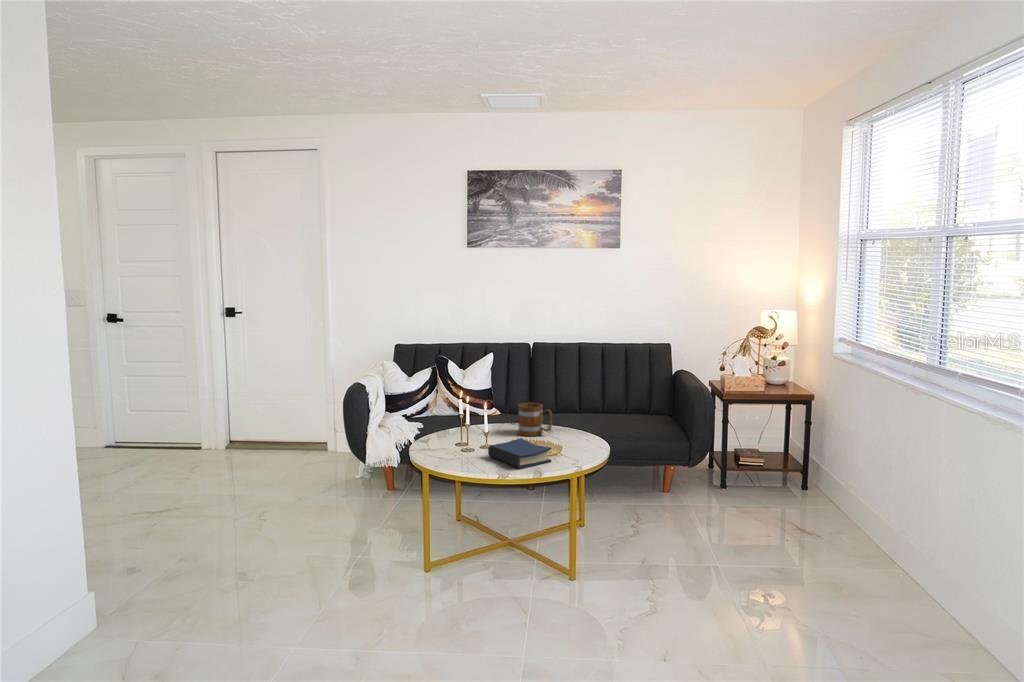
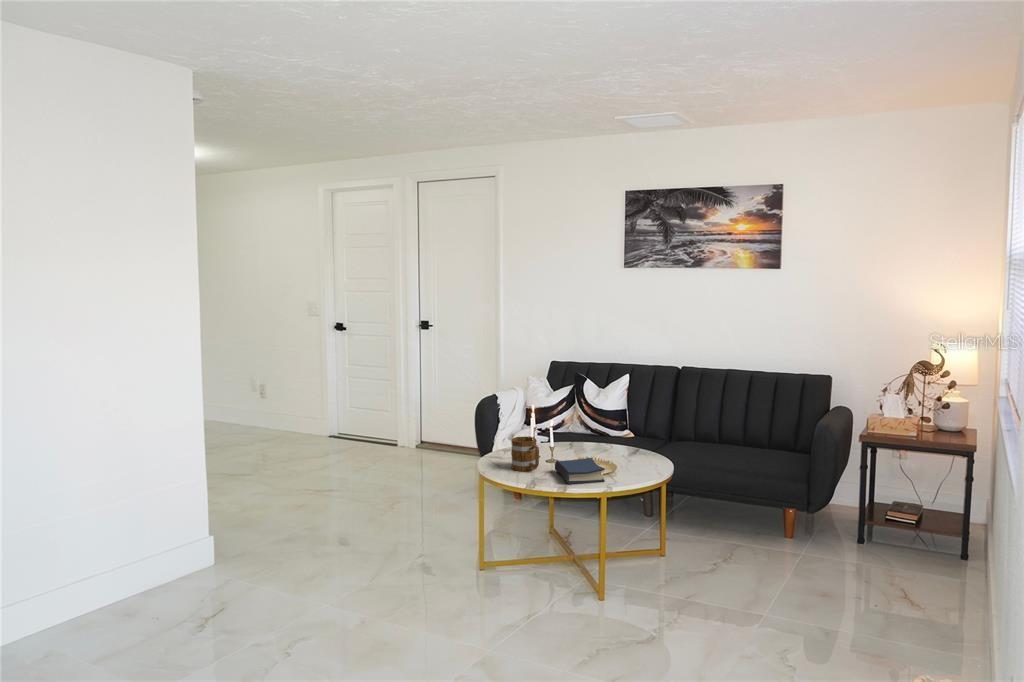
mug: present [518,403,552,436] -> present [511,436,539,471]

